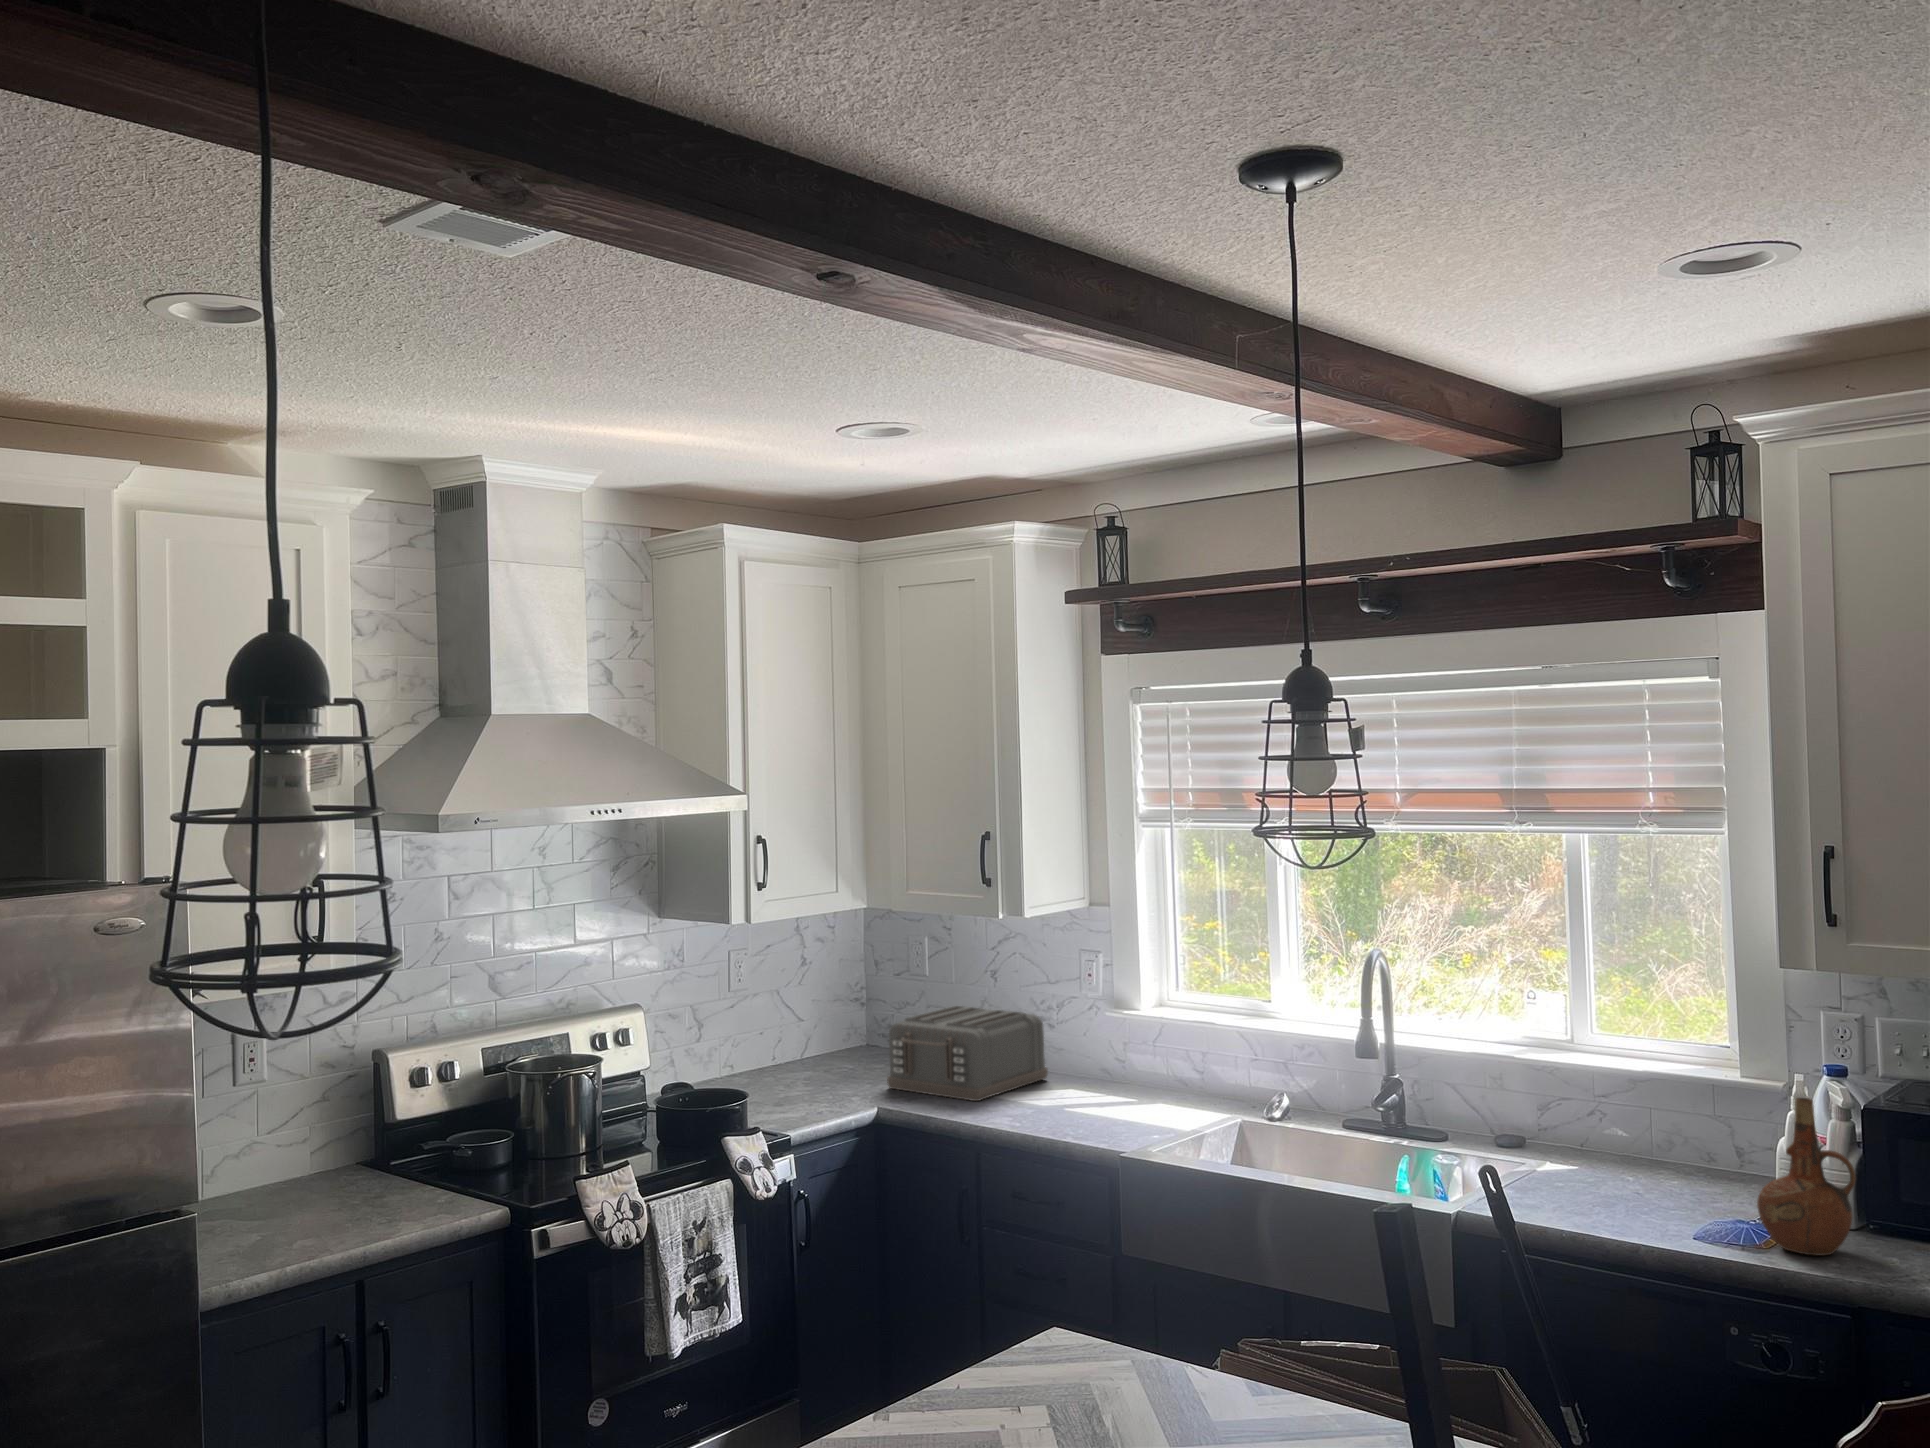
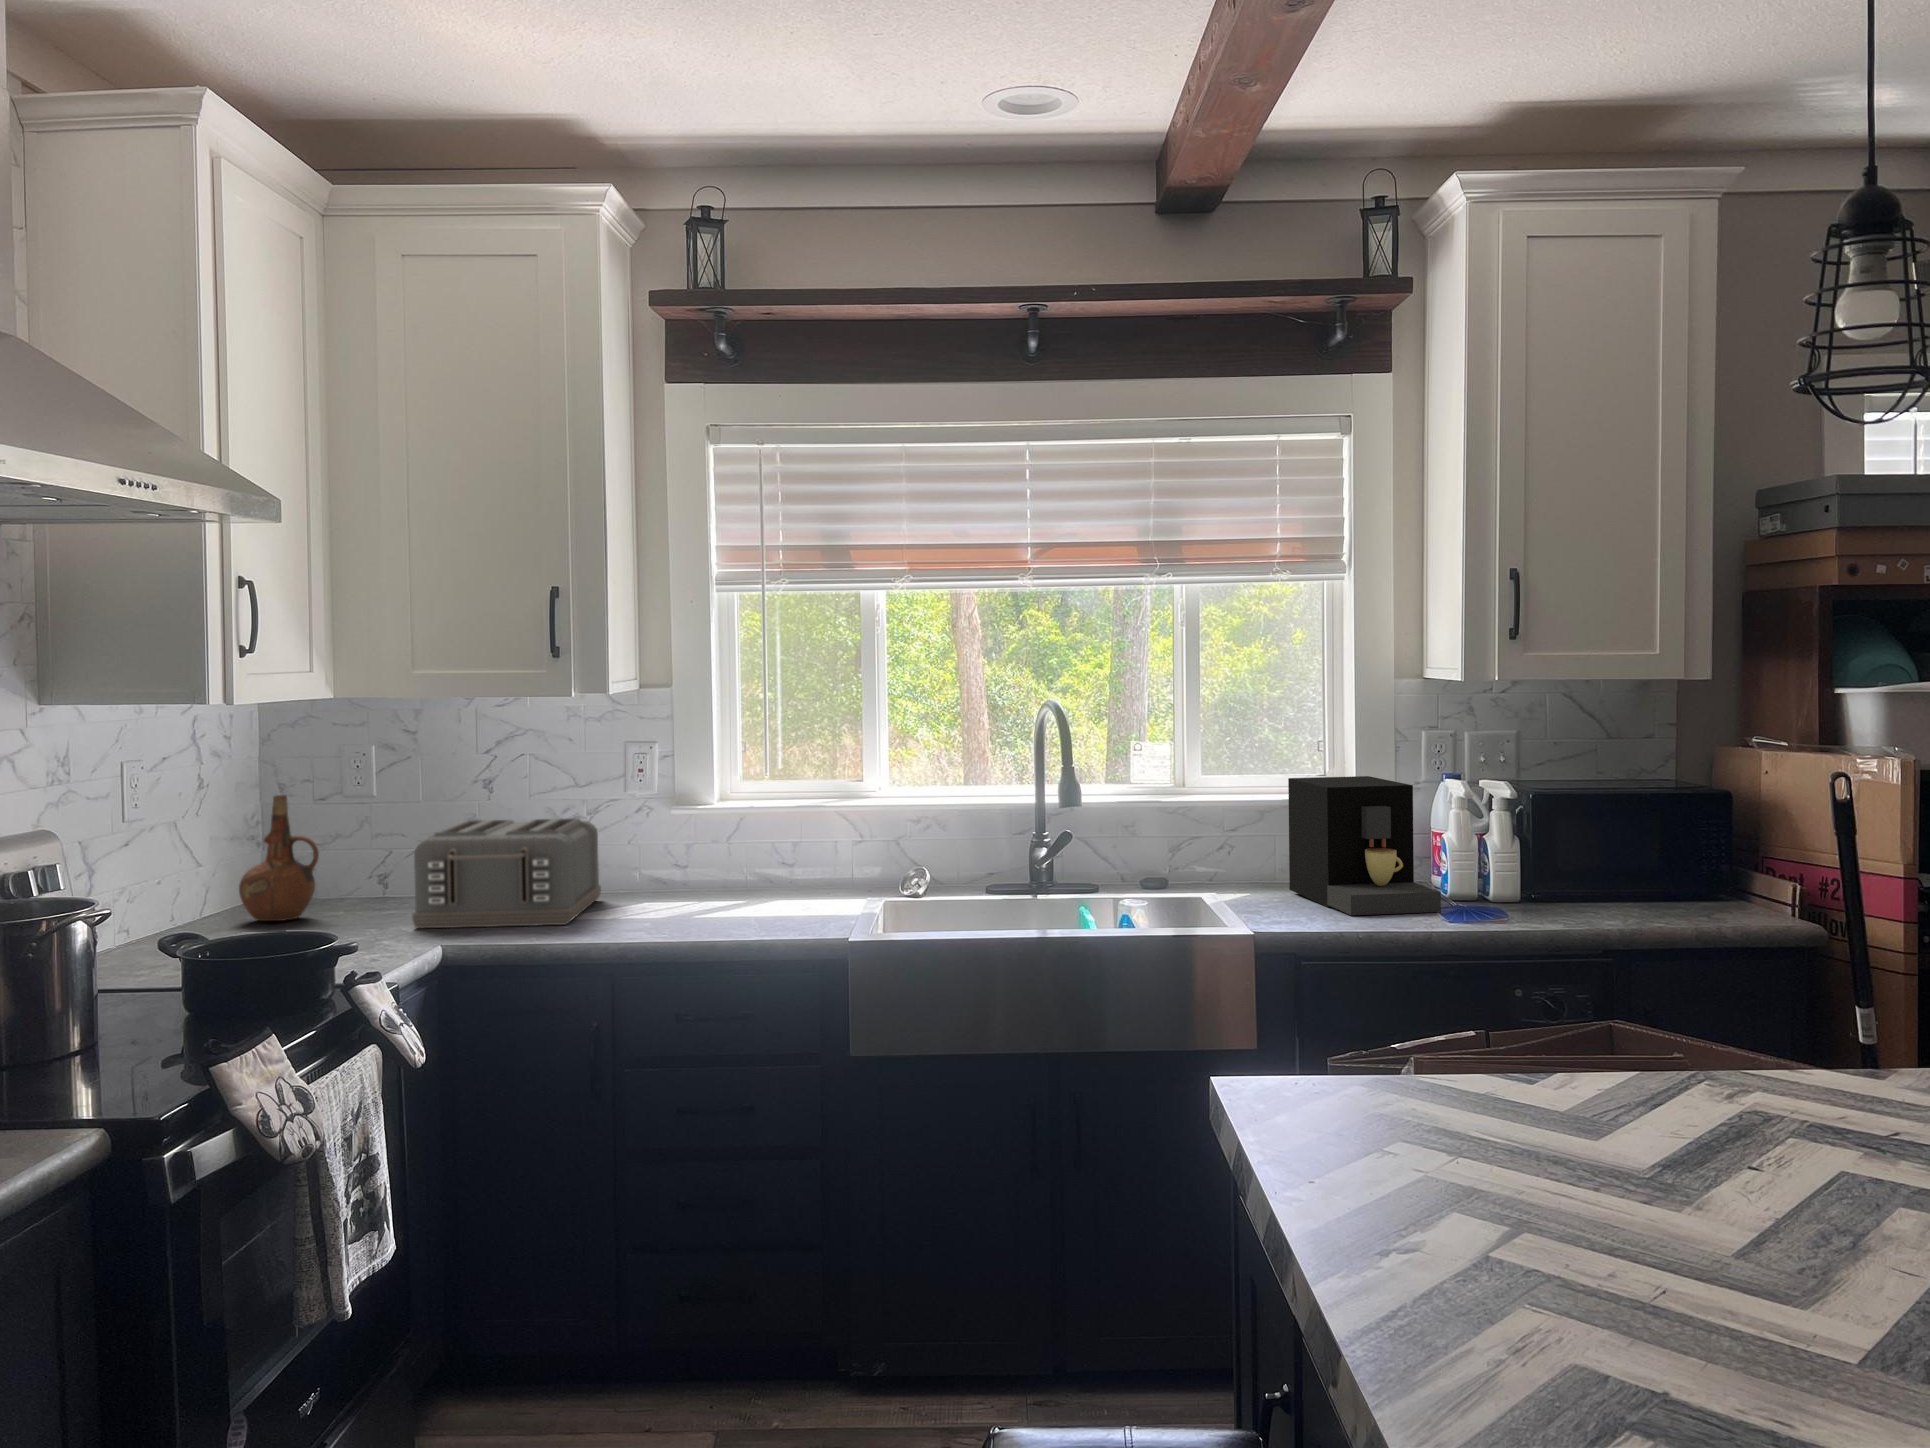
coffee maker: none [1580,1051,1717,1227] -> present [1288,776,1441,915]
ceramic pitcher: present [1757,1098,1856,1256] -> present [239,795,319,921]

